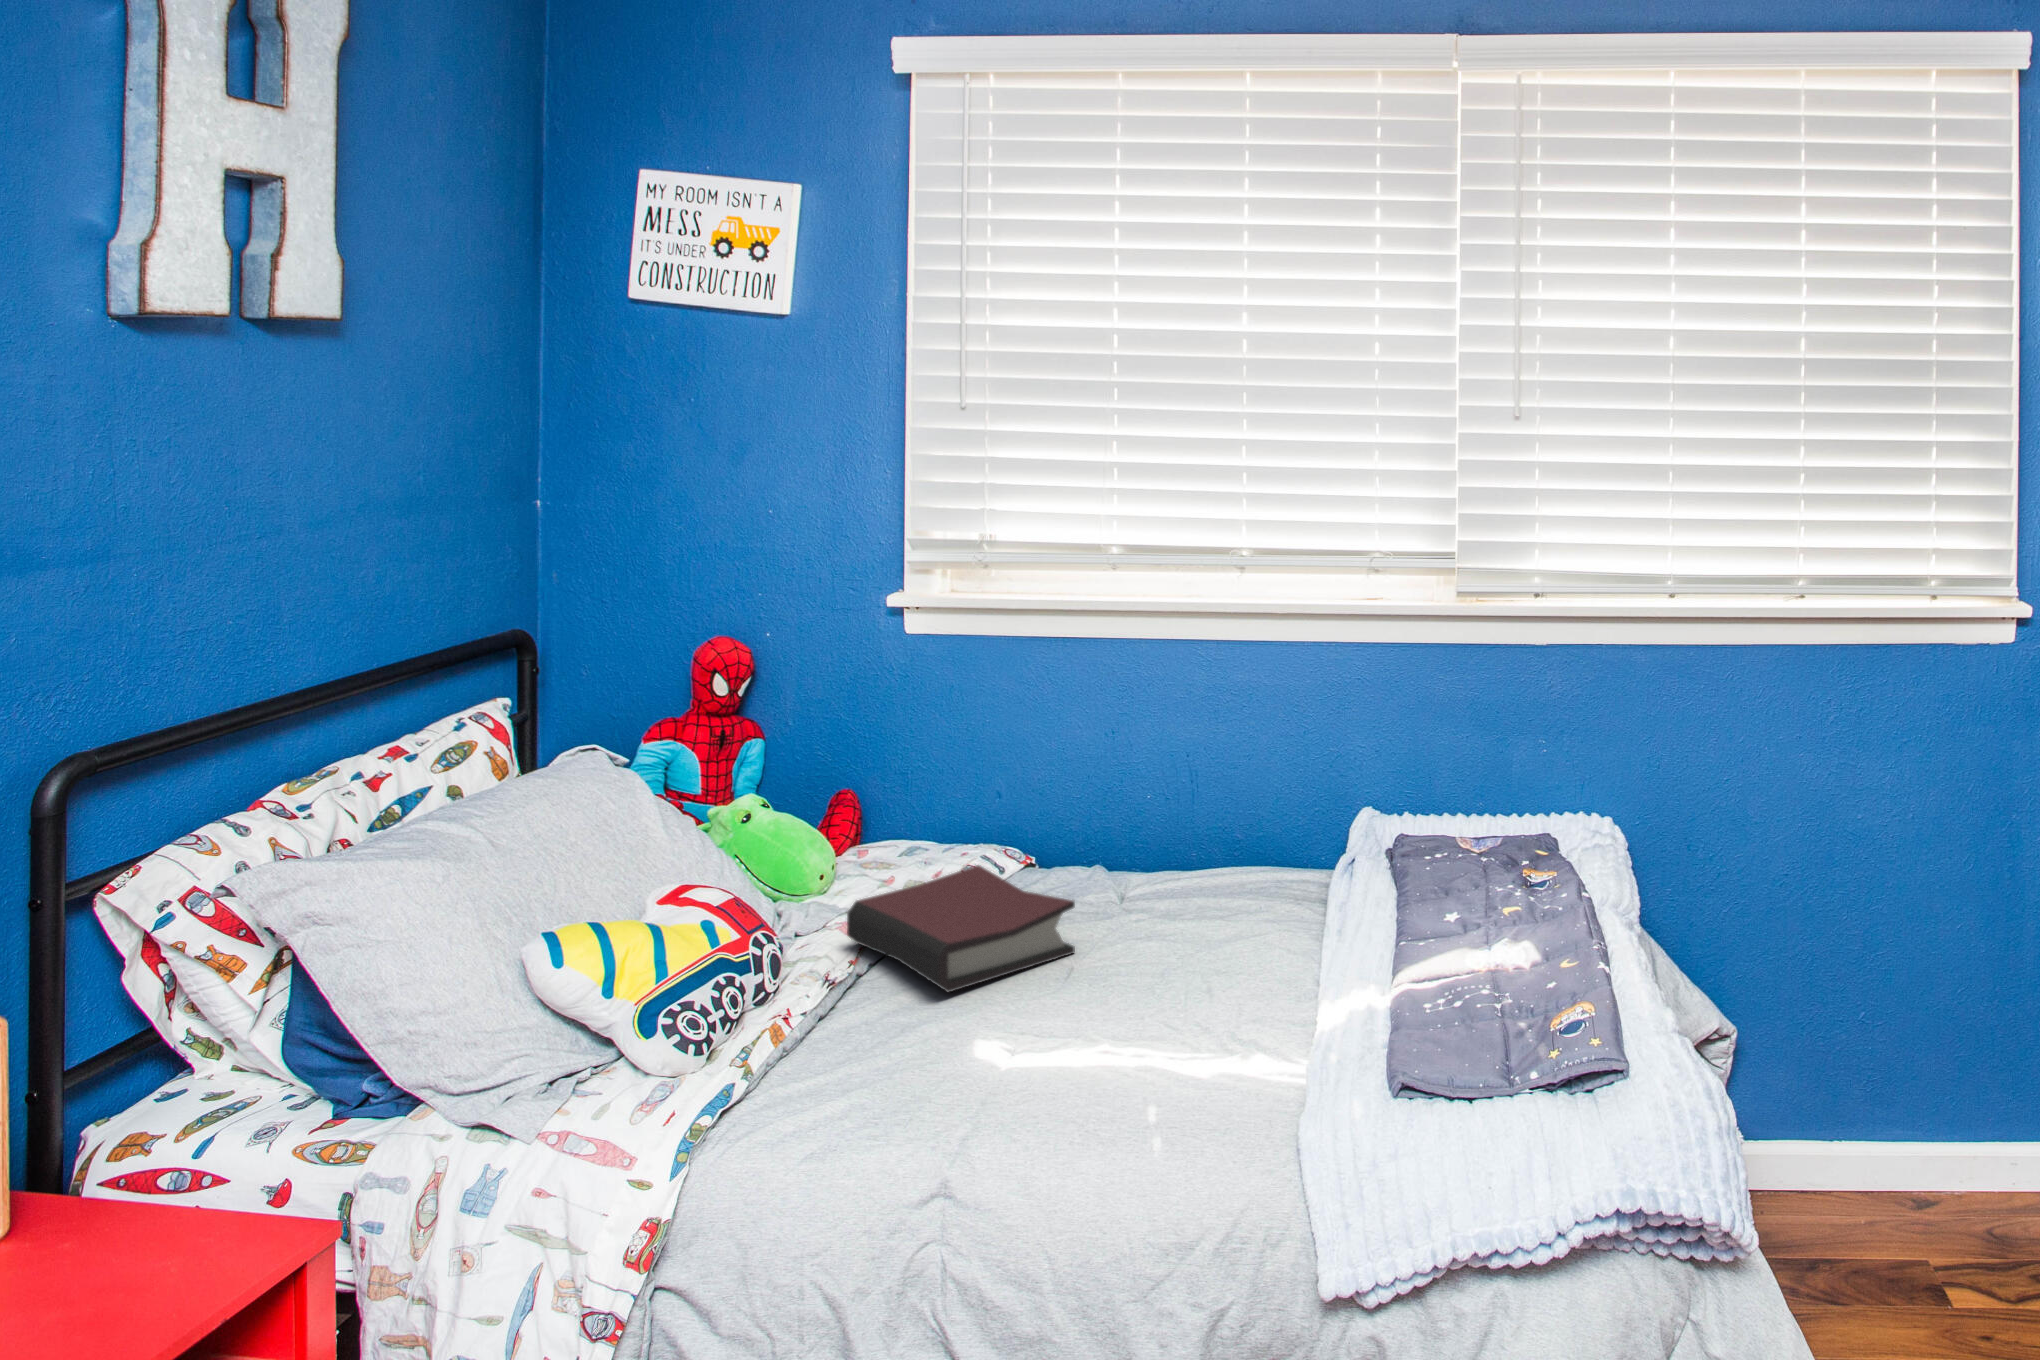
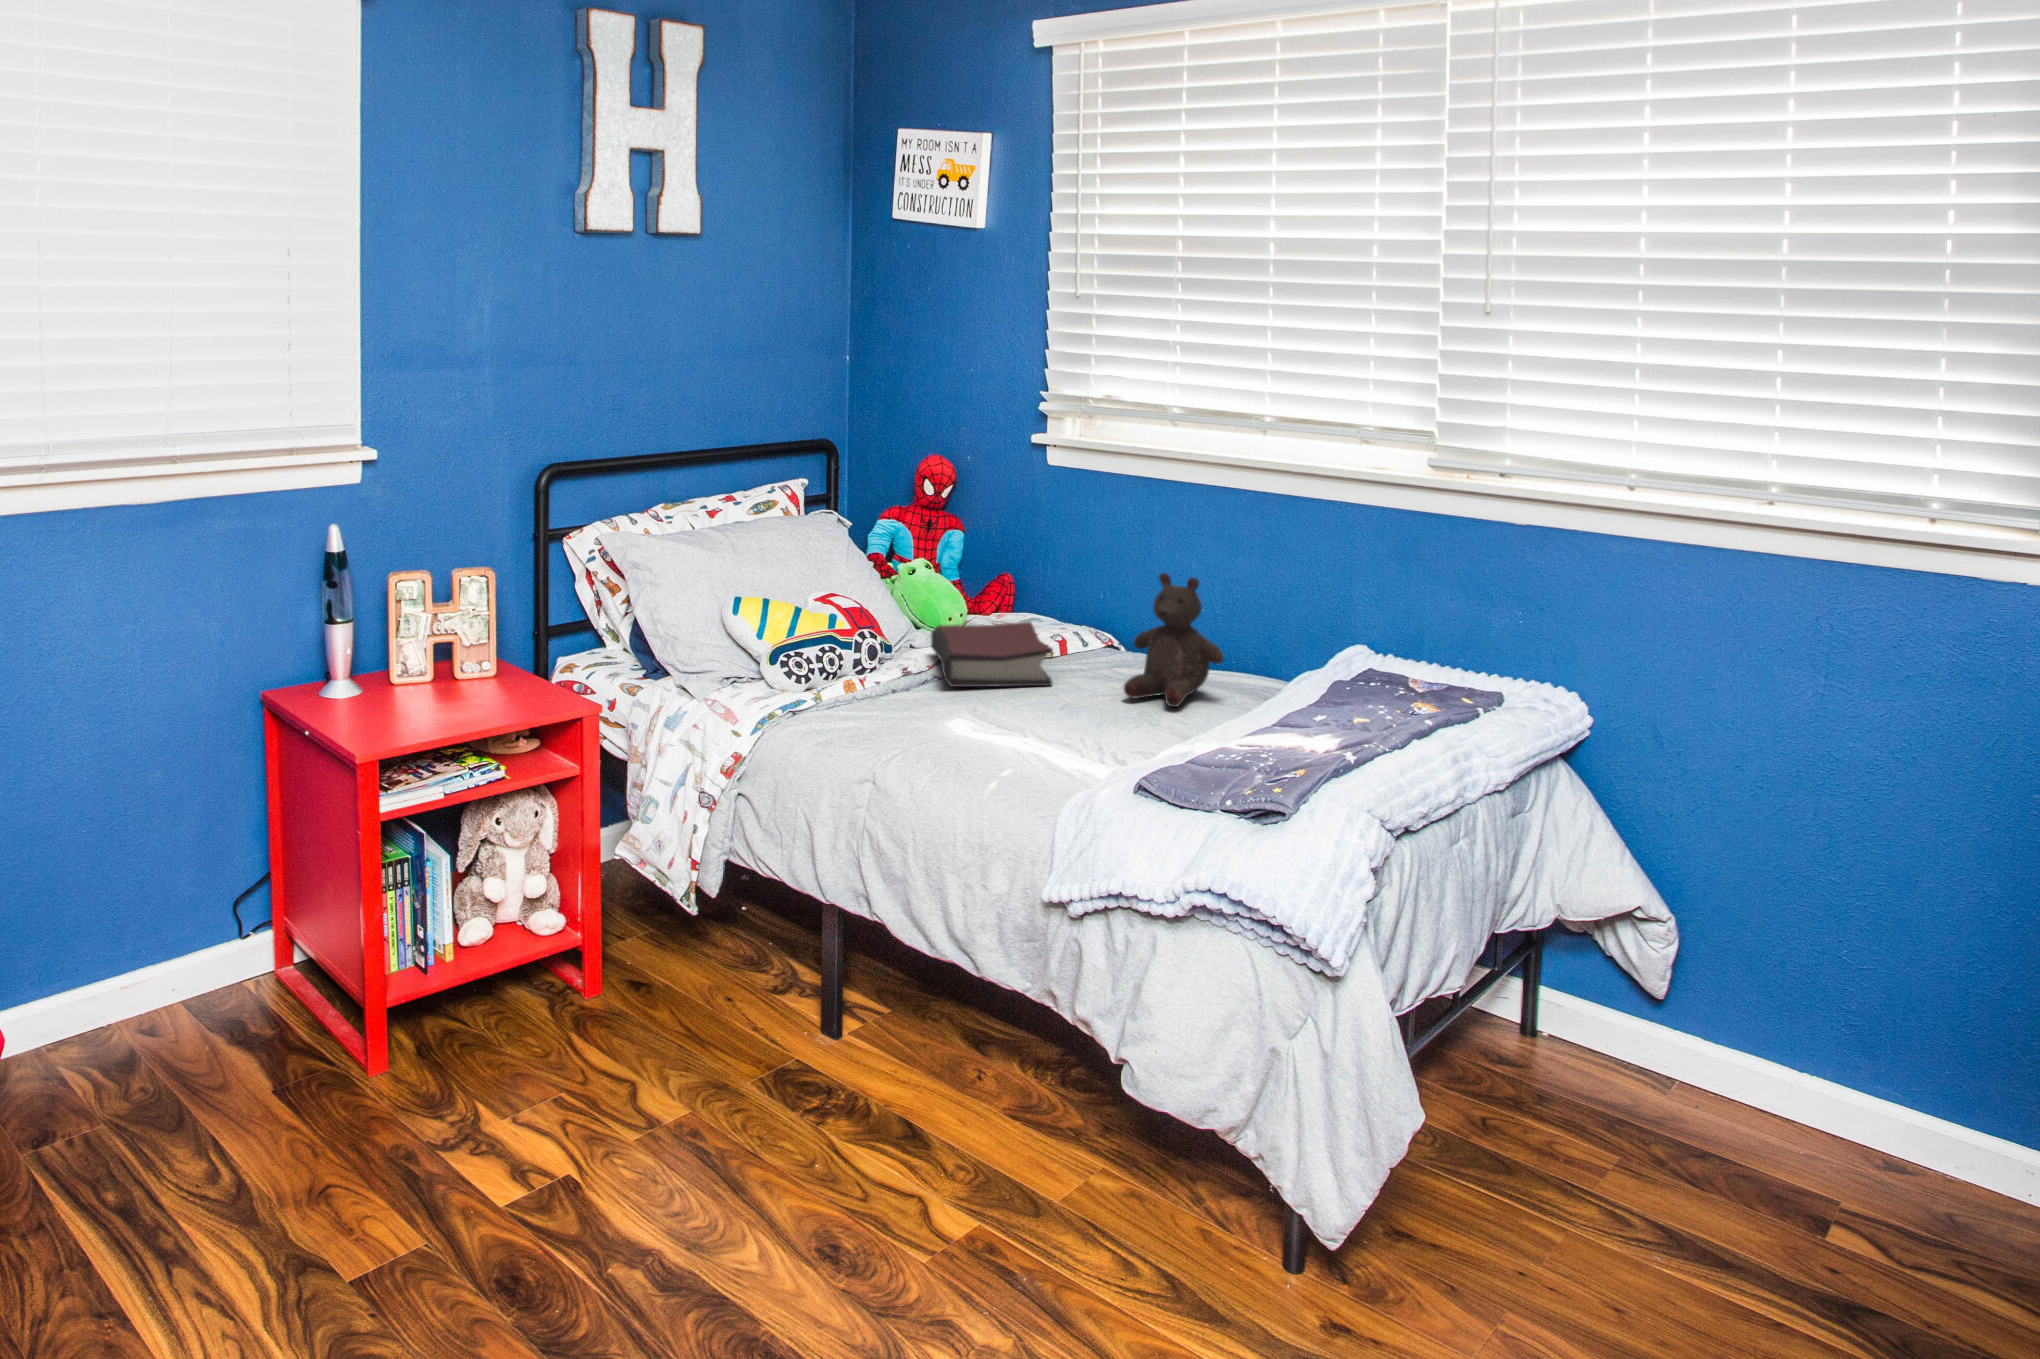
stuffed bear: none [1171,768,1300,945] -> present [1124,573,1224,707]

